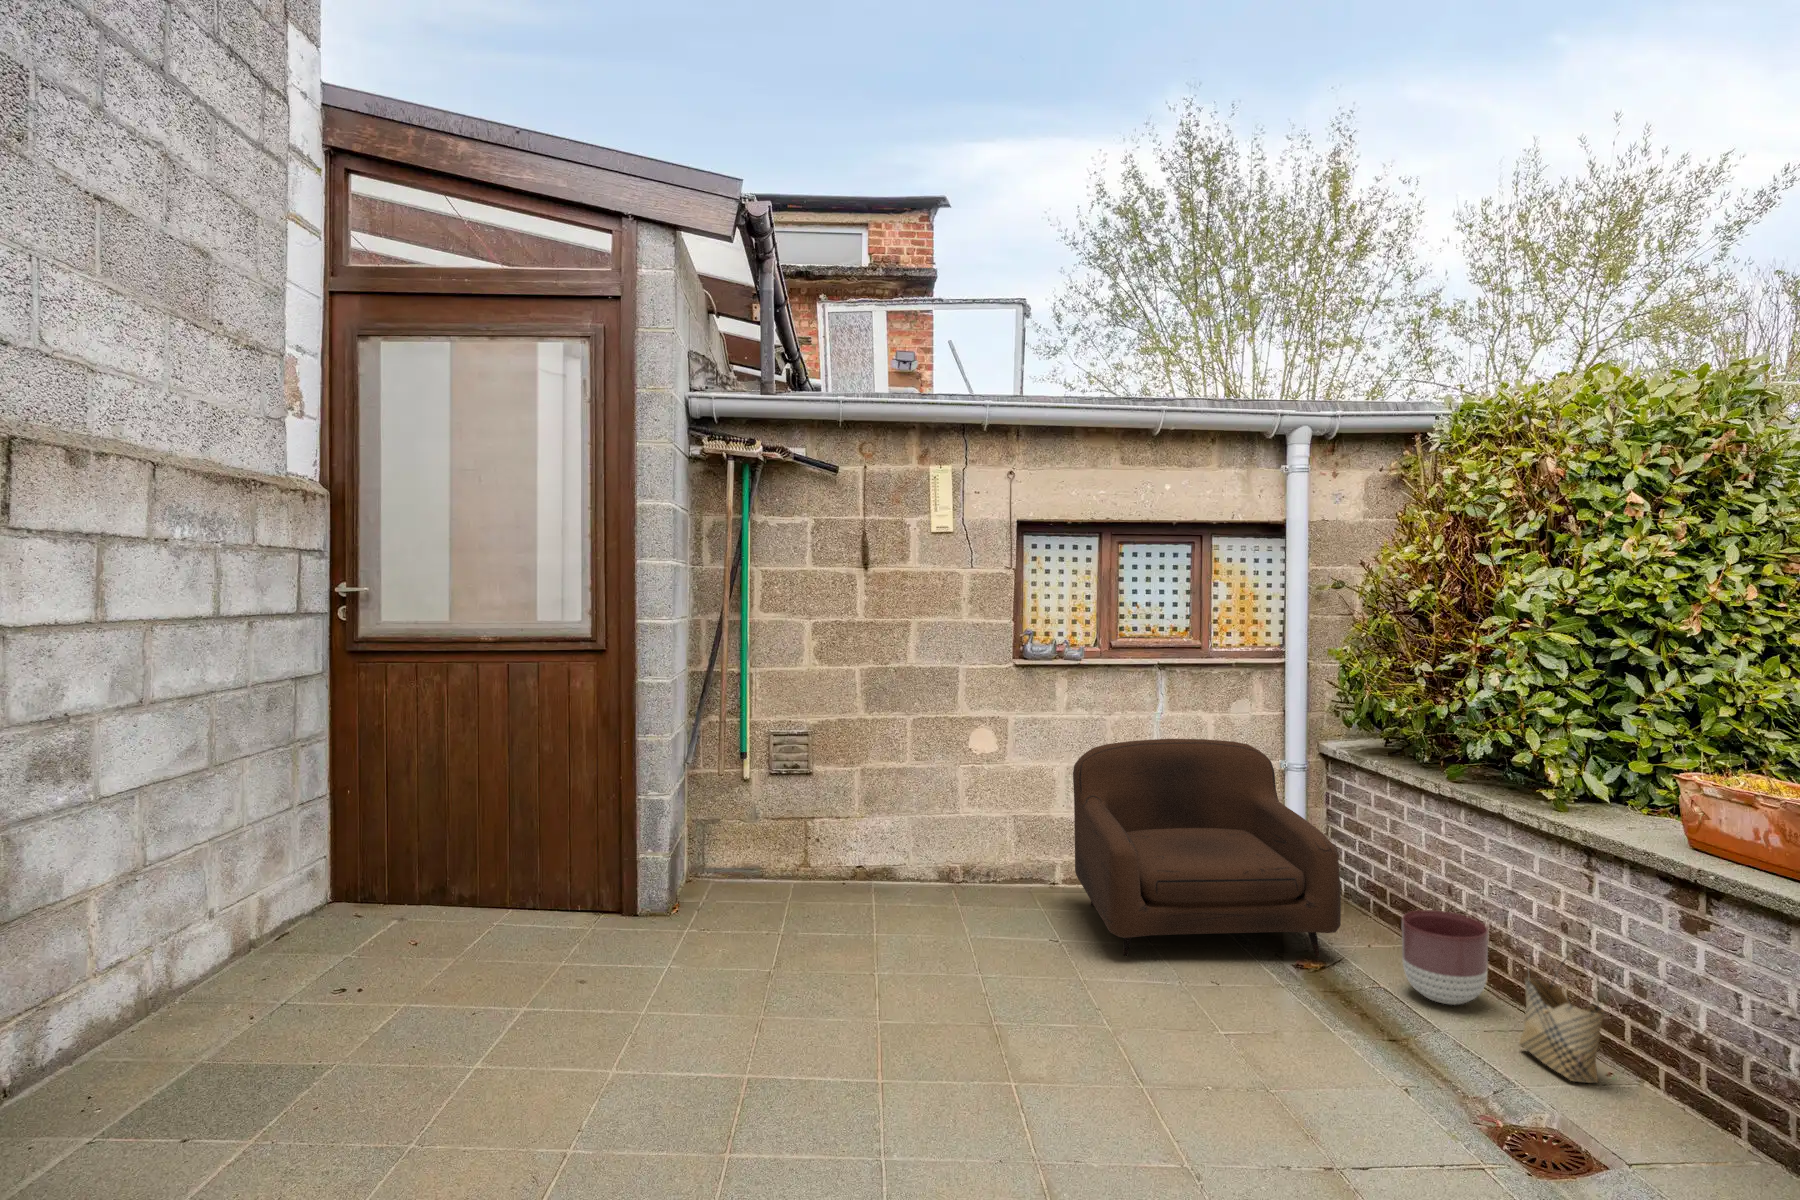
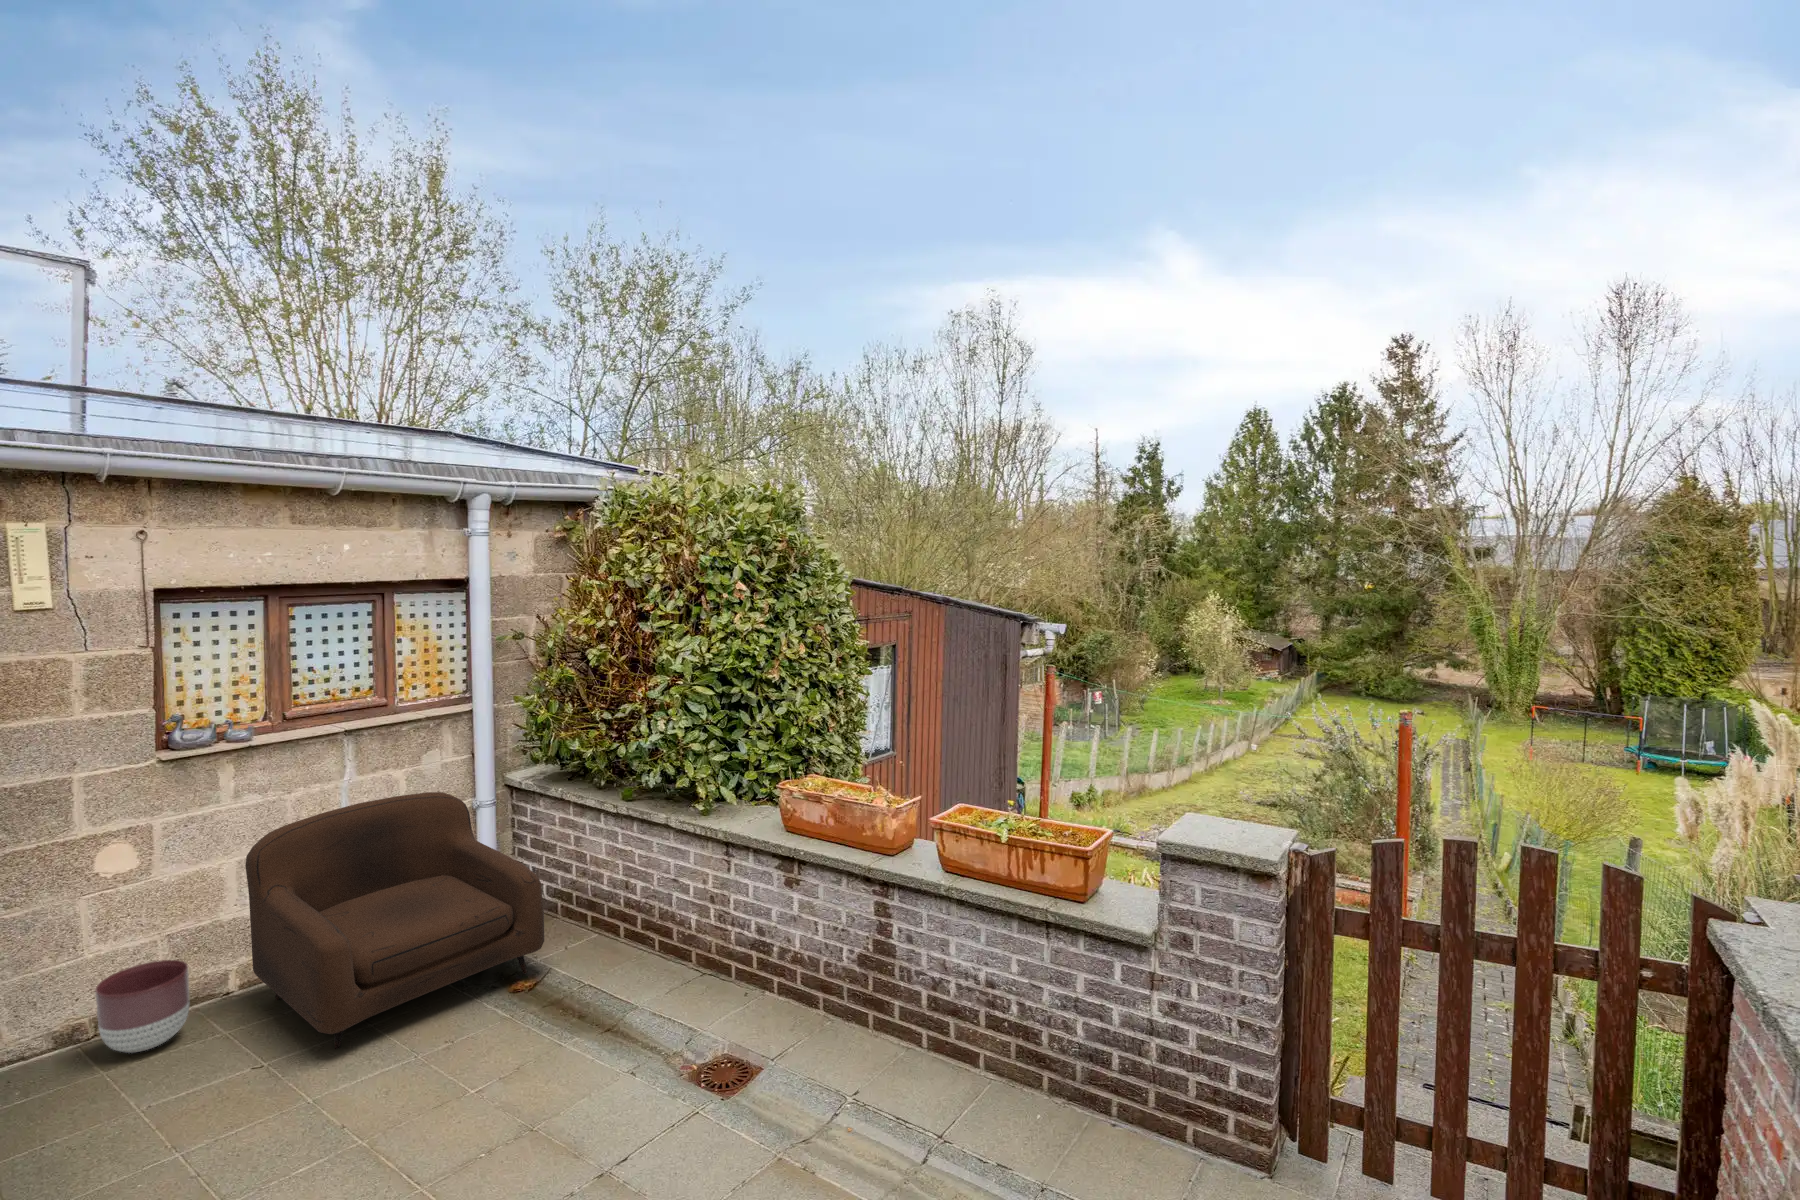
planter: present [1402,910,1488,1005] -> present [95,960,189,1053]
woven basket: present [1519,952,1605,1083] -> none [689,917,744,1013]

